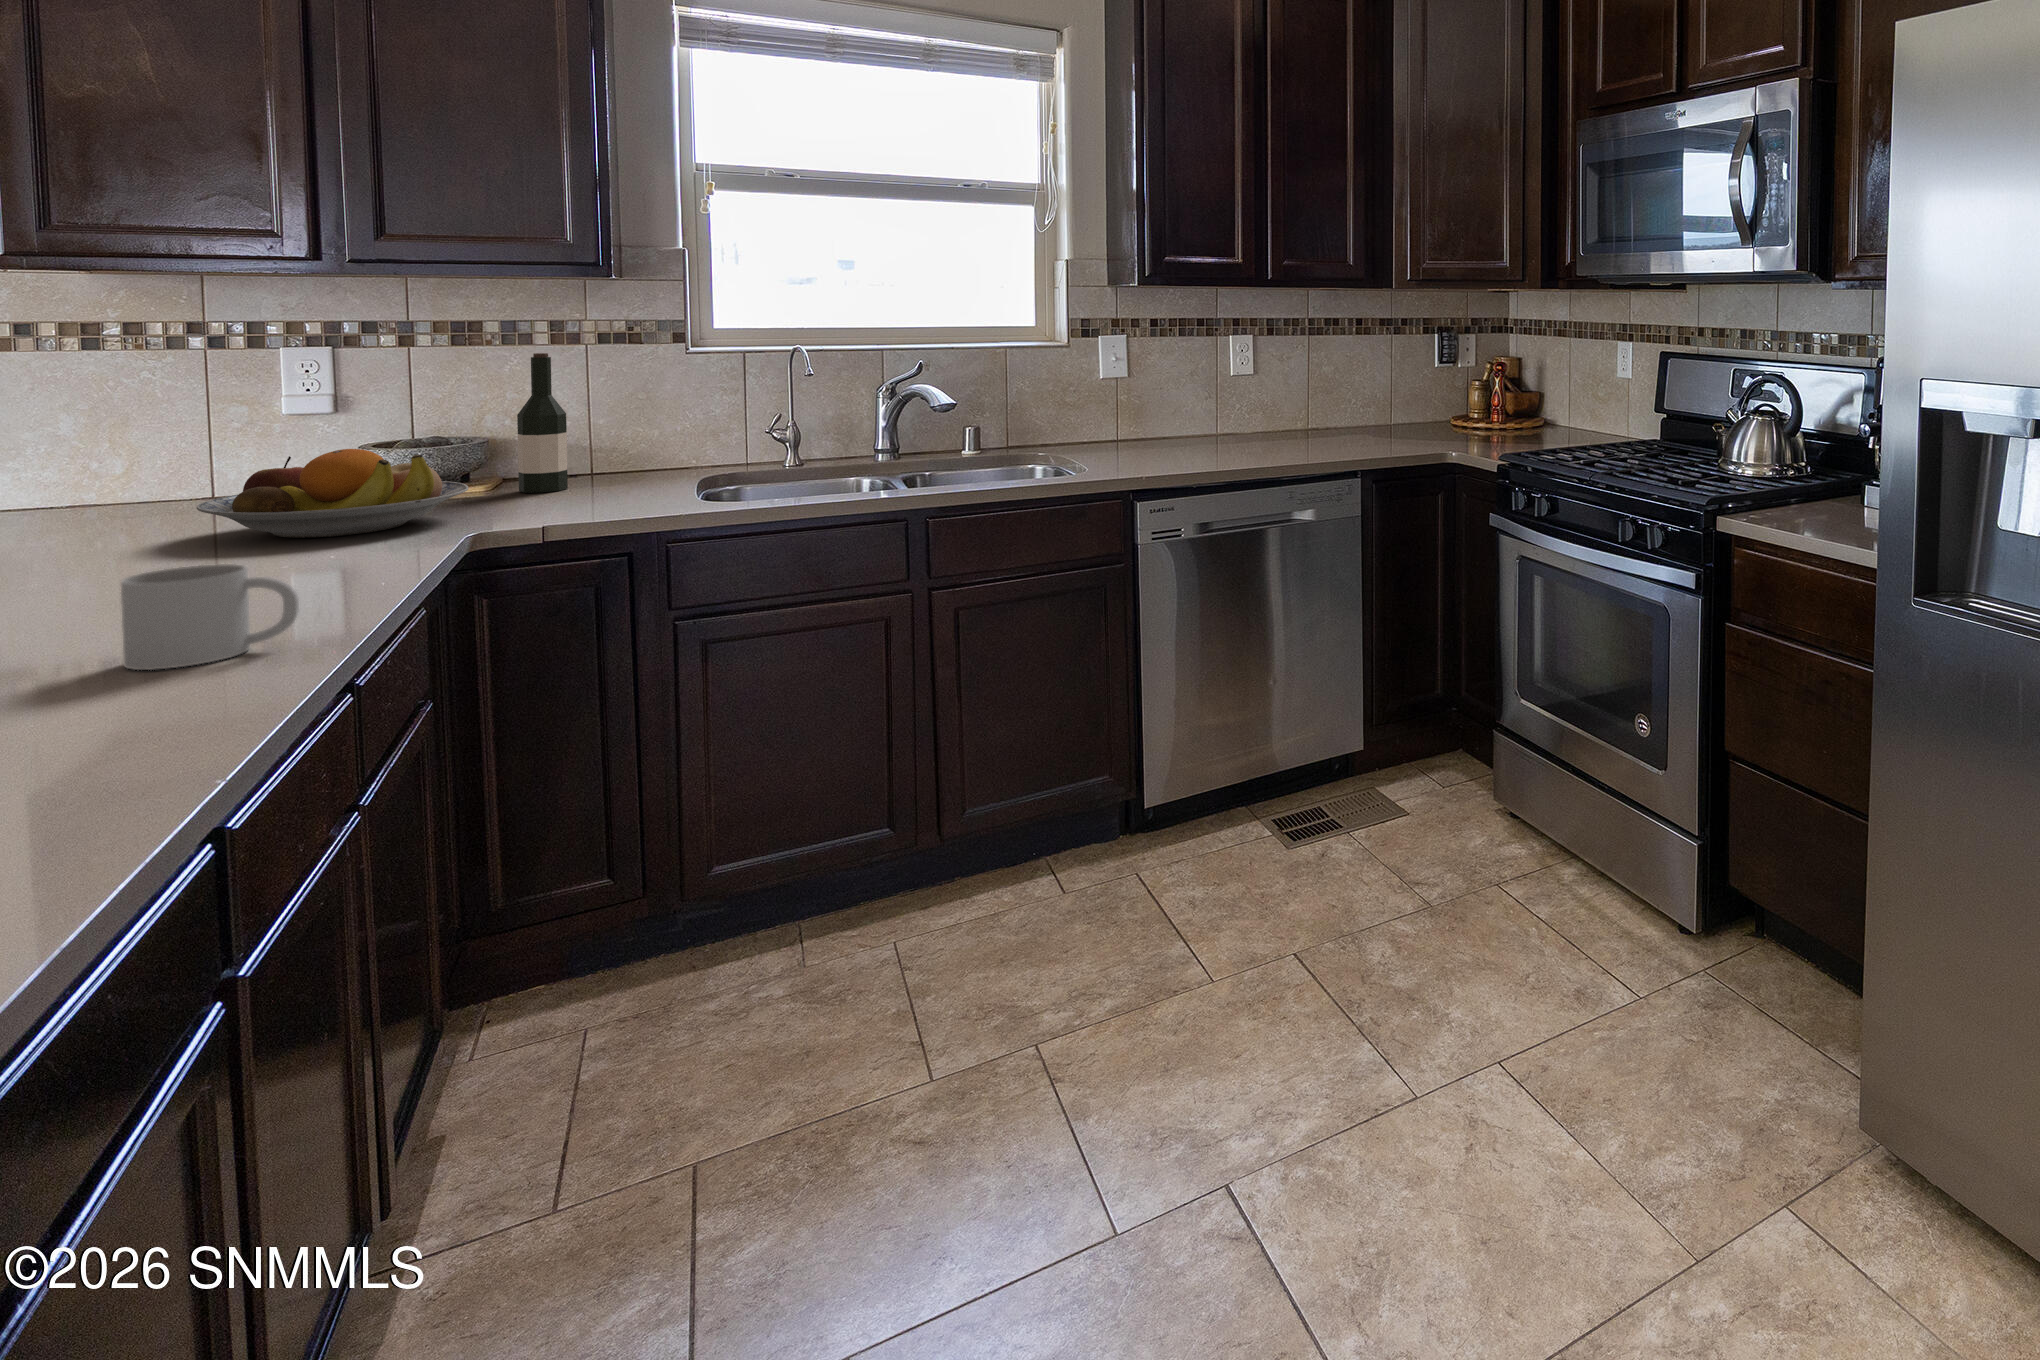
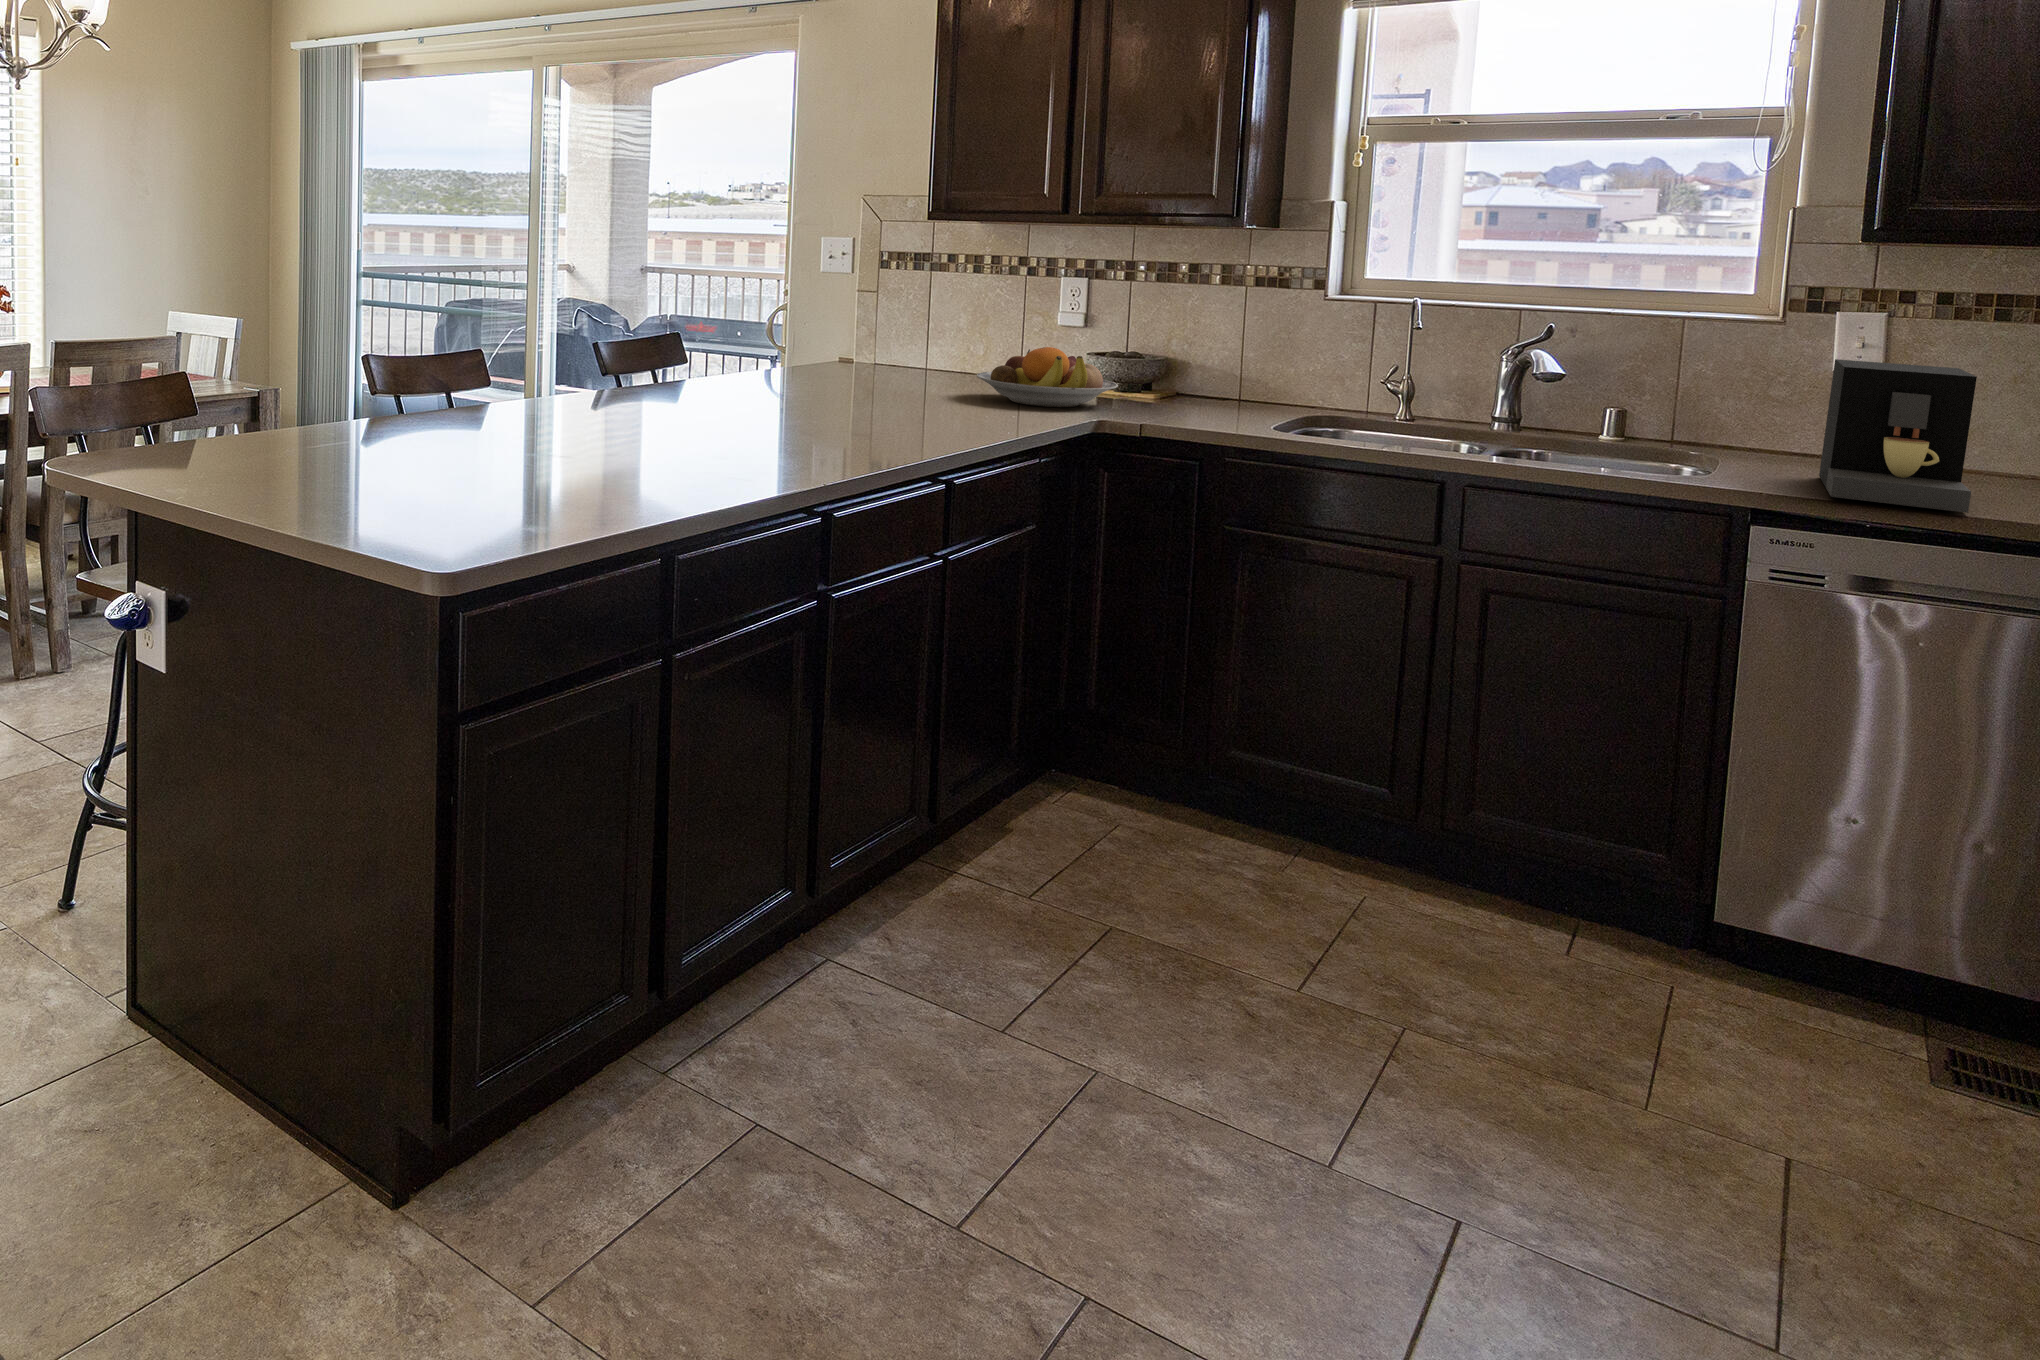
wine bottle: present [517,353,568,493] -> none [1175,291,1213,406]
coffee maker: none [1134,368,1252,470] -> present [1819,359,1977,513]
mug: present [121,564,299,670] -> none [857,387,923,441]

